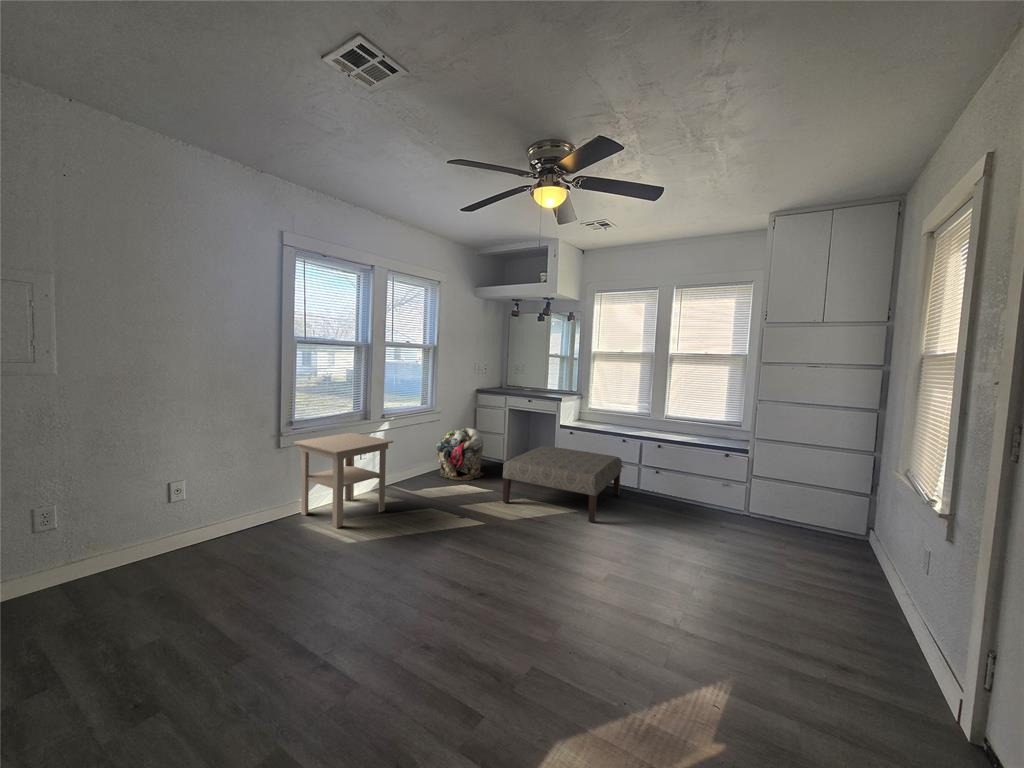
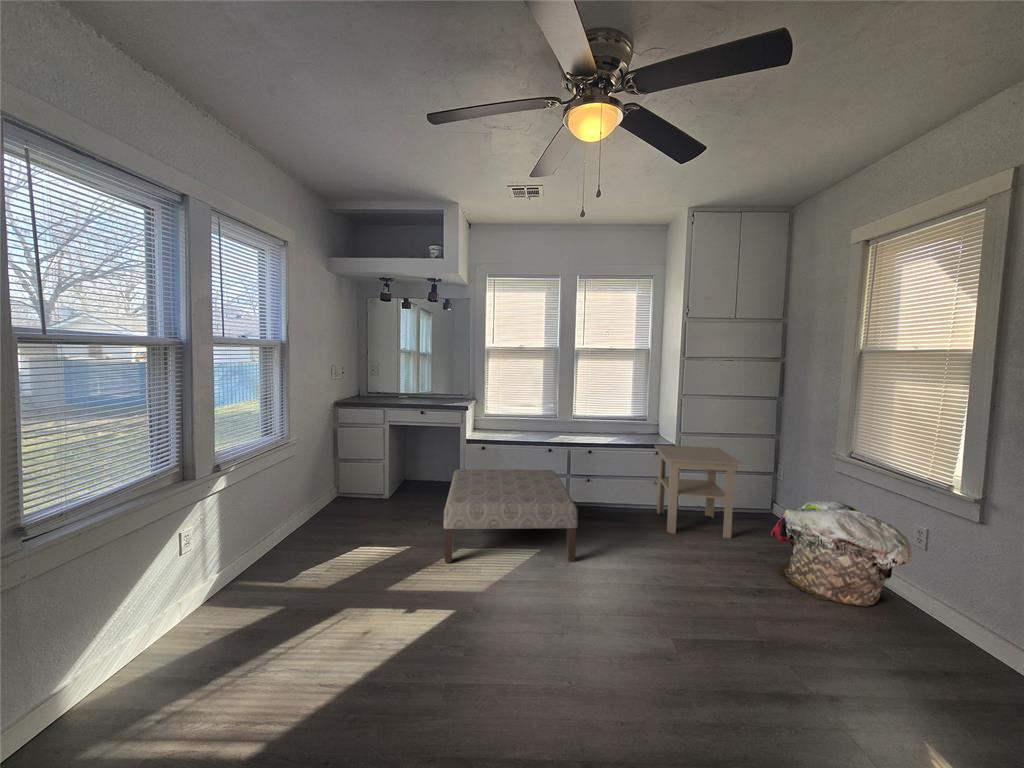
laundry basket: present [436,428,484,480] -> present [771,501,912,607]
side table: present [294,433,393,528] -> present [654,445,743,538]

